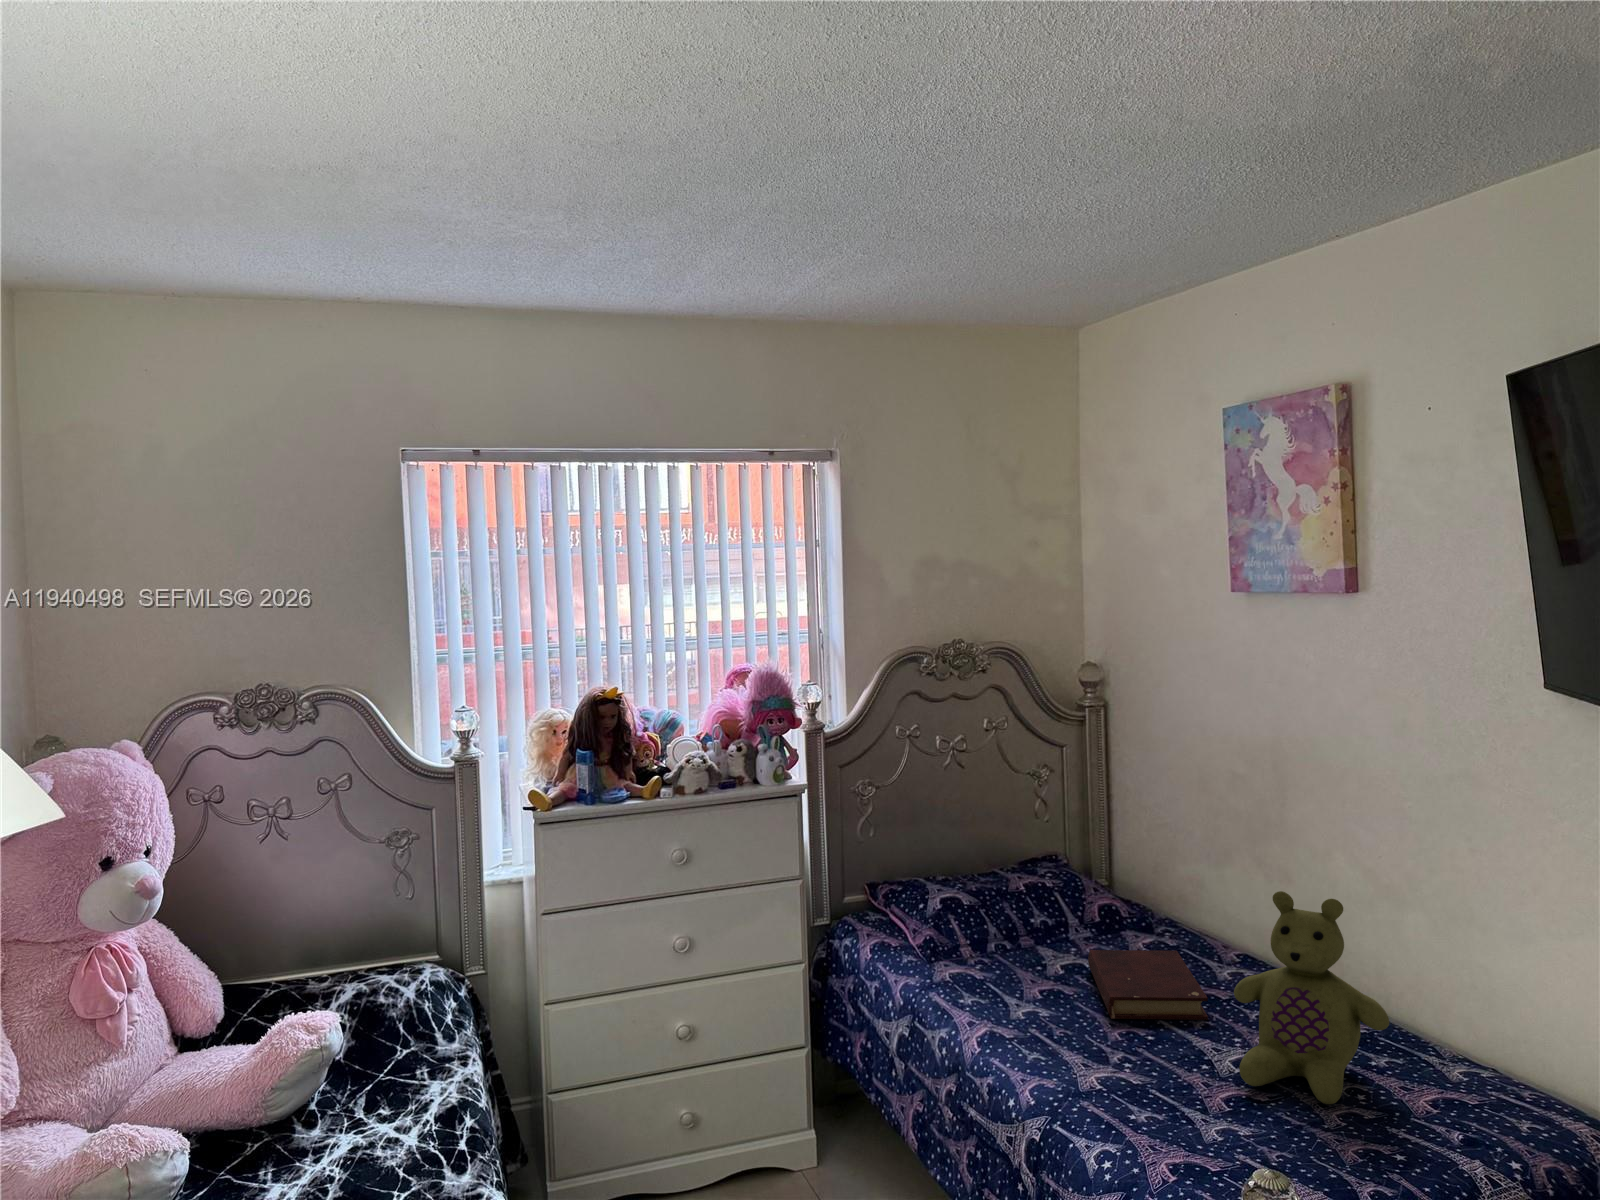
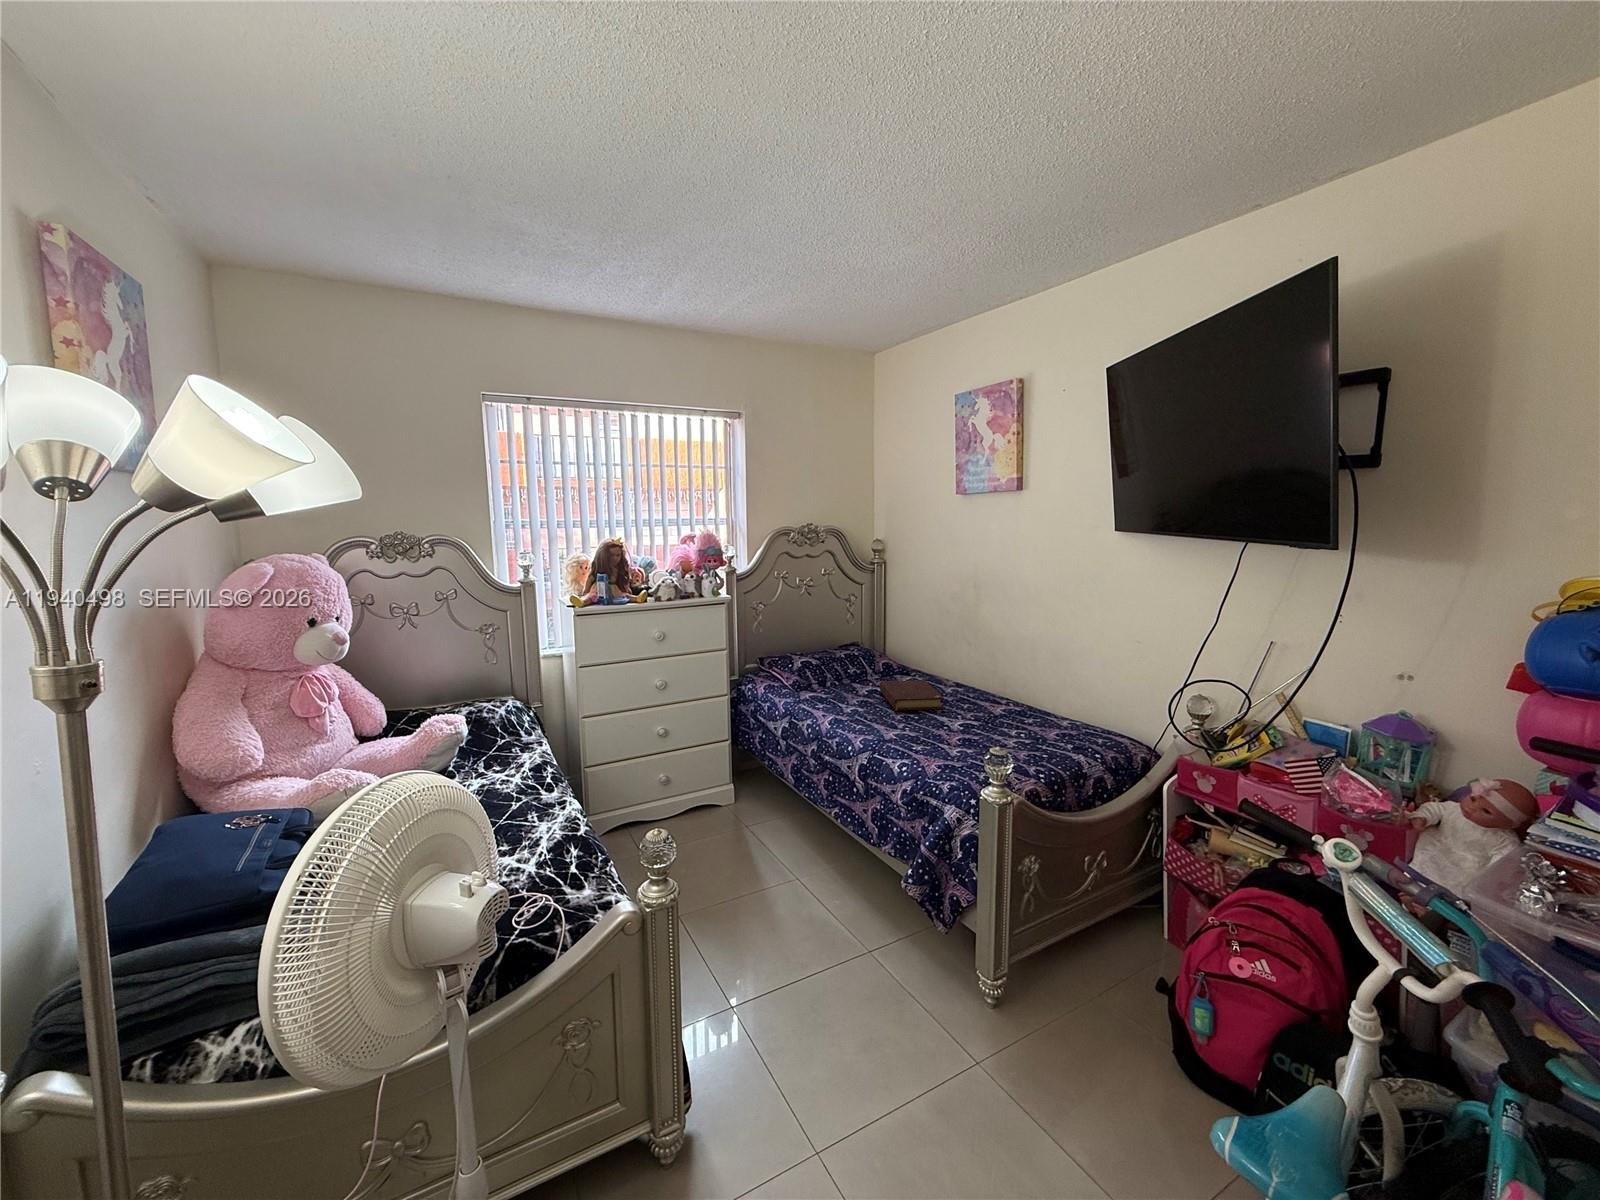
stuffed bear: present [1234,891,1389,1104] -> none [960,637,1038,738]

